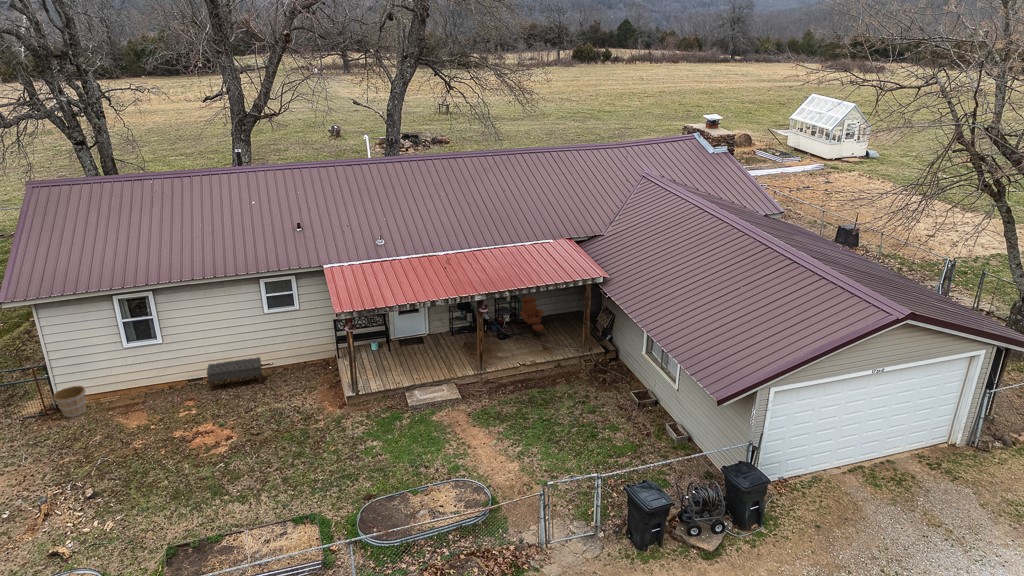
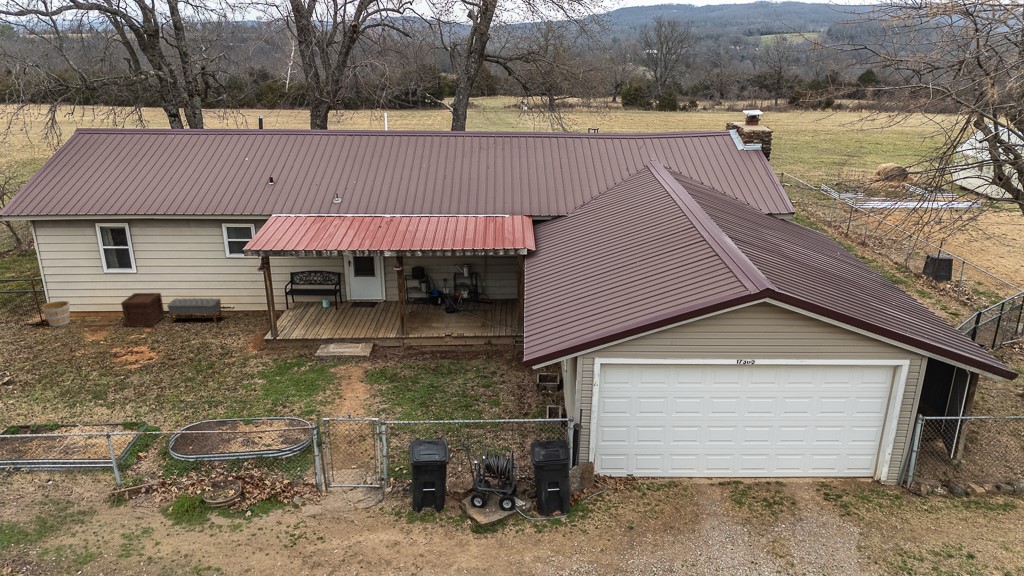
lounge chair: present [520,297,544,336] -> none [474,275,499,317]
wooden crate: none [156,361,196,404] -> present [121,293,164,327]

